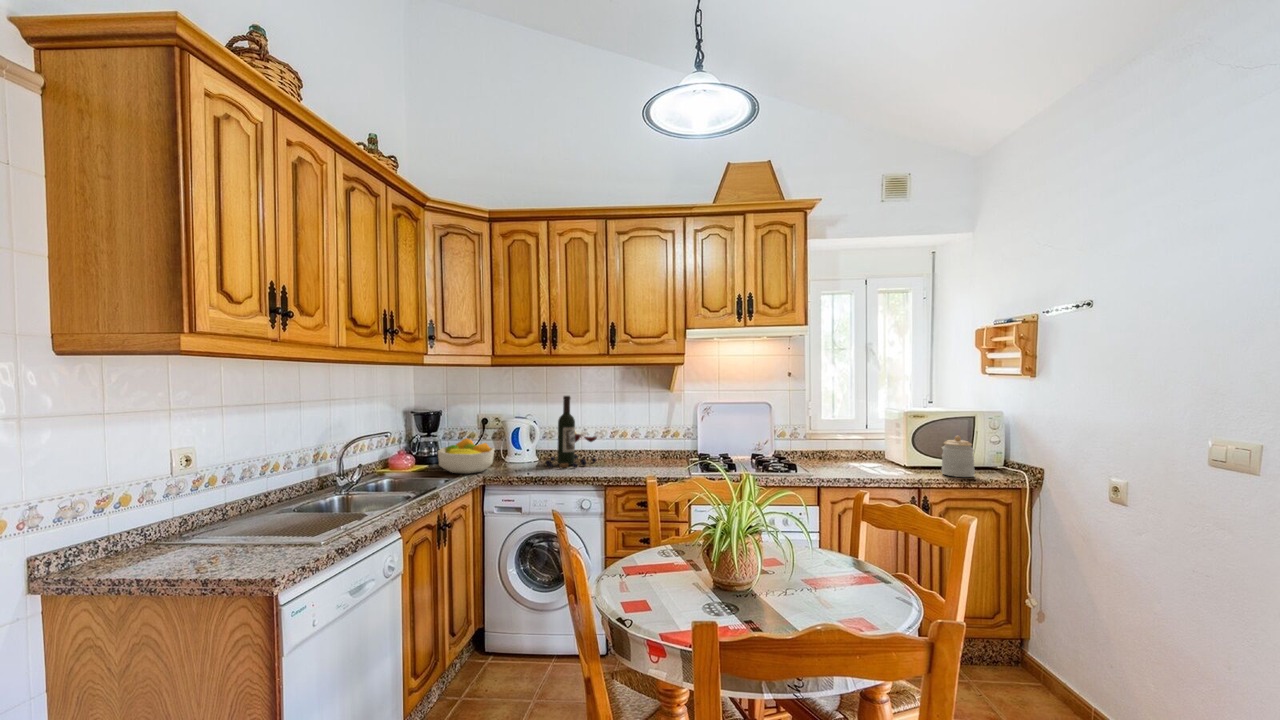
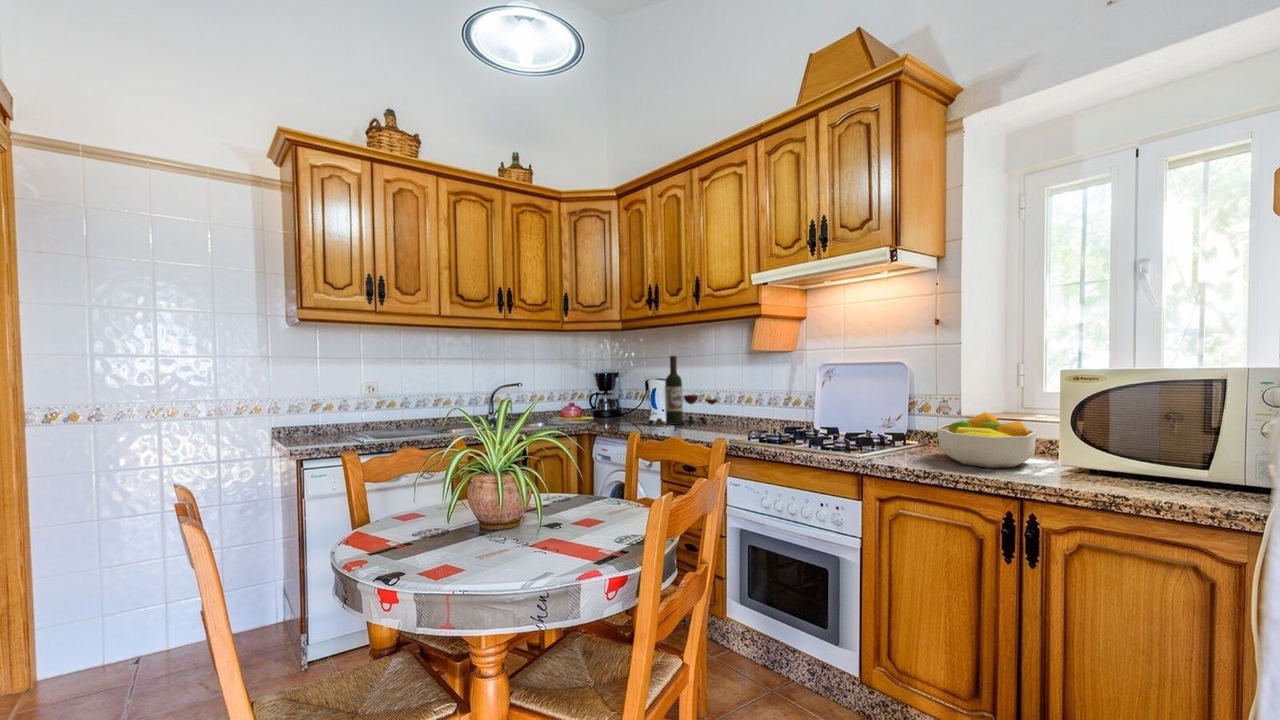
jar: present [942,436,974,477] -> none [1092,413,1165,493]
fruit bowl: present [438,438,494,474] -> present [937,412,1037,468]

